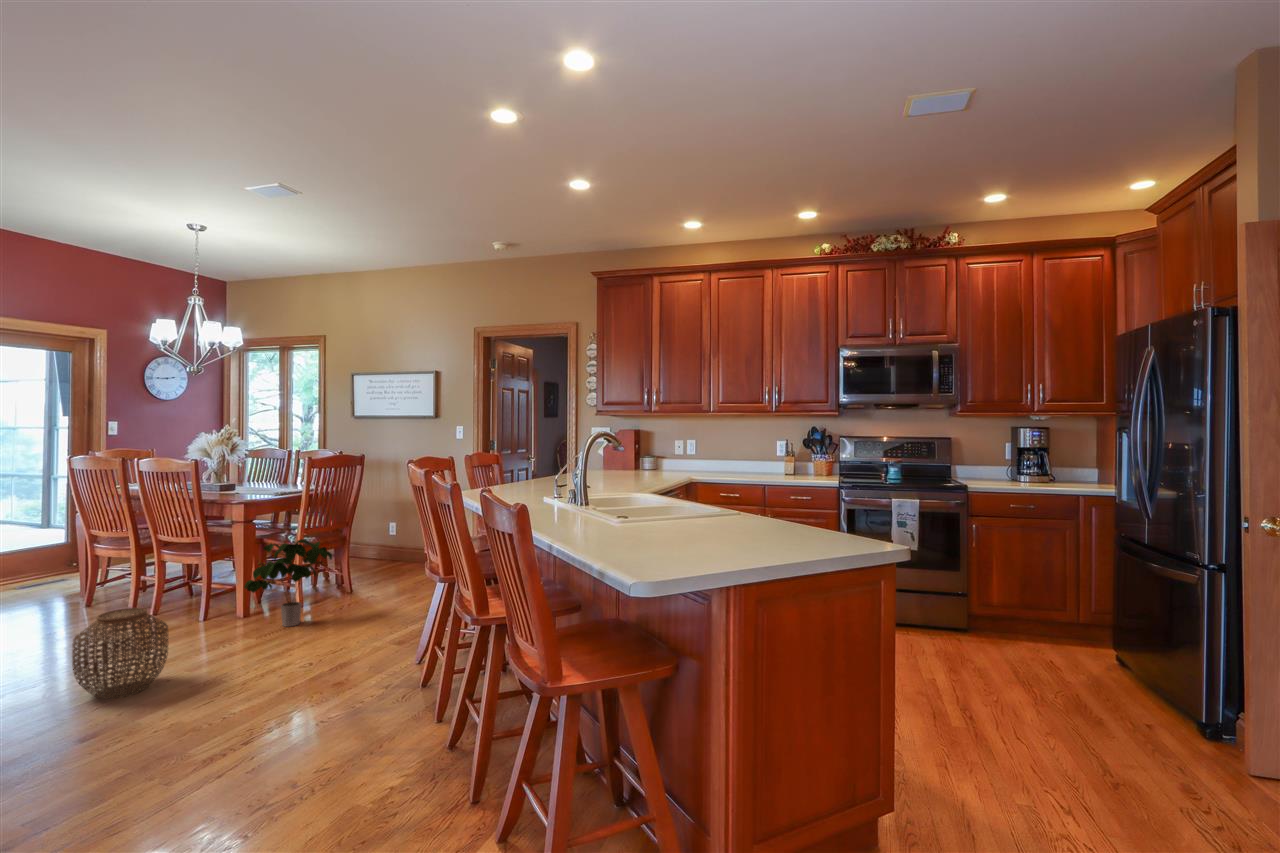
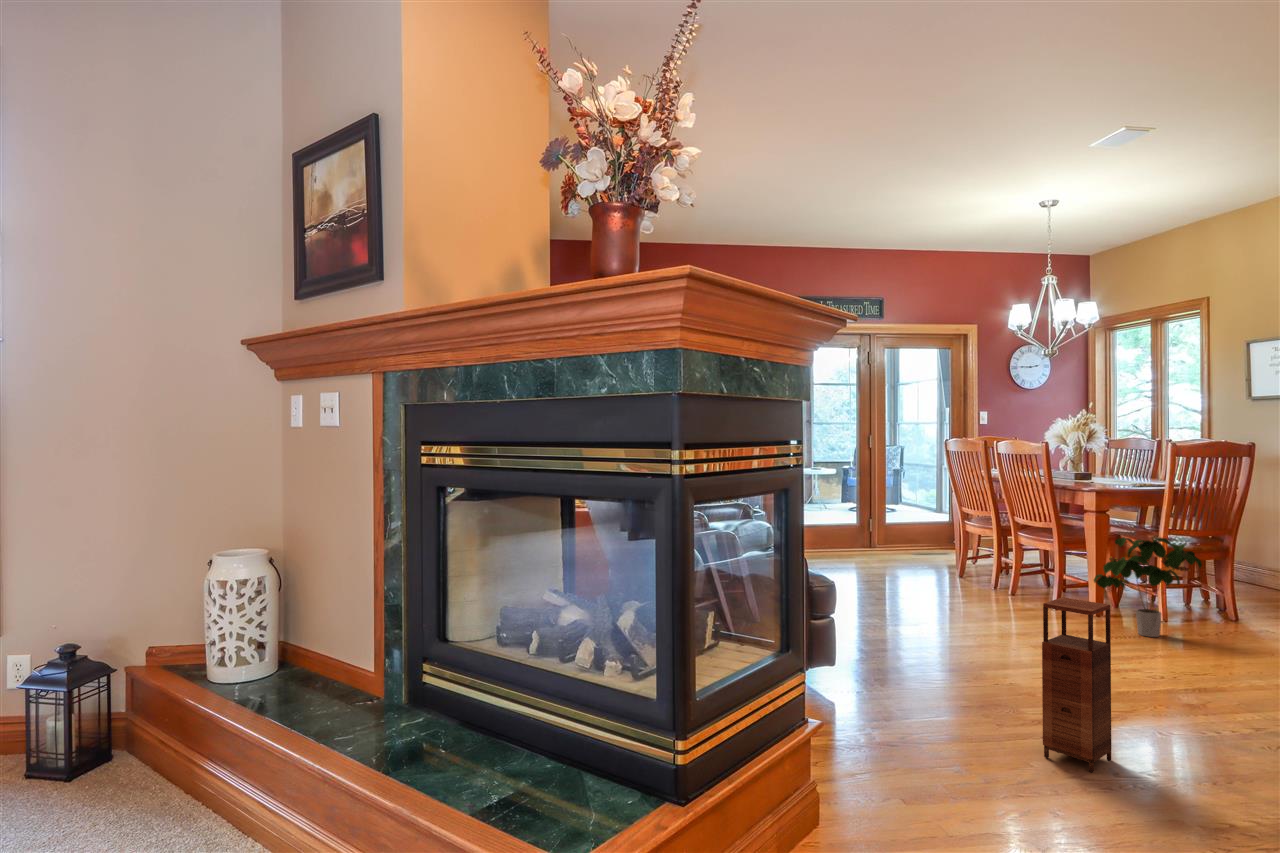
woven basket: present [72,608,168,698] -> none [937,573,1013,653]
storage cabinet: none [224,625,288,795] -> present [1042,597,1111,772]

